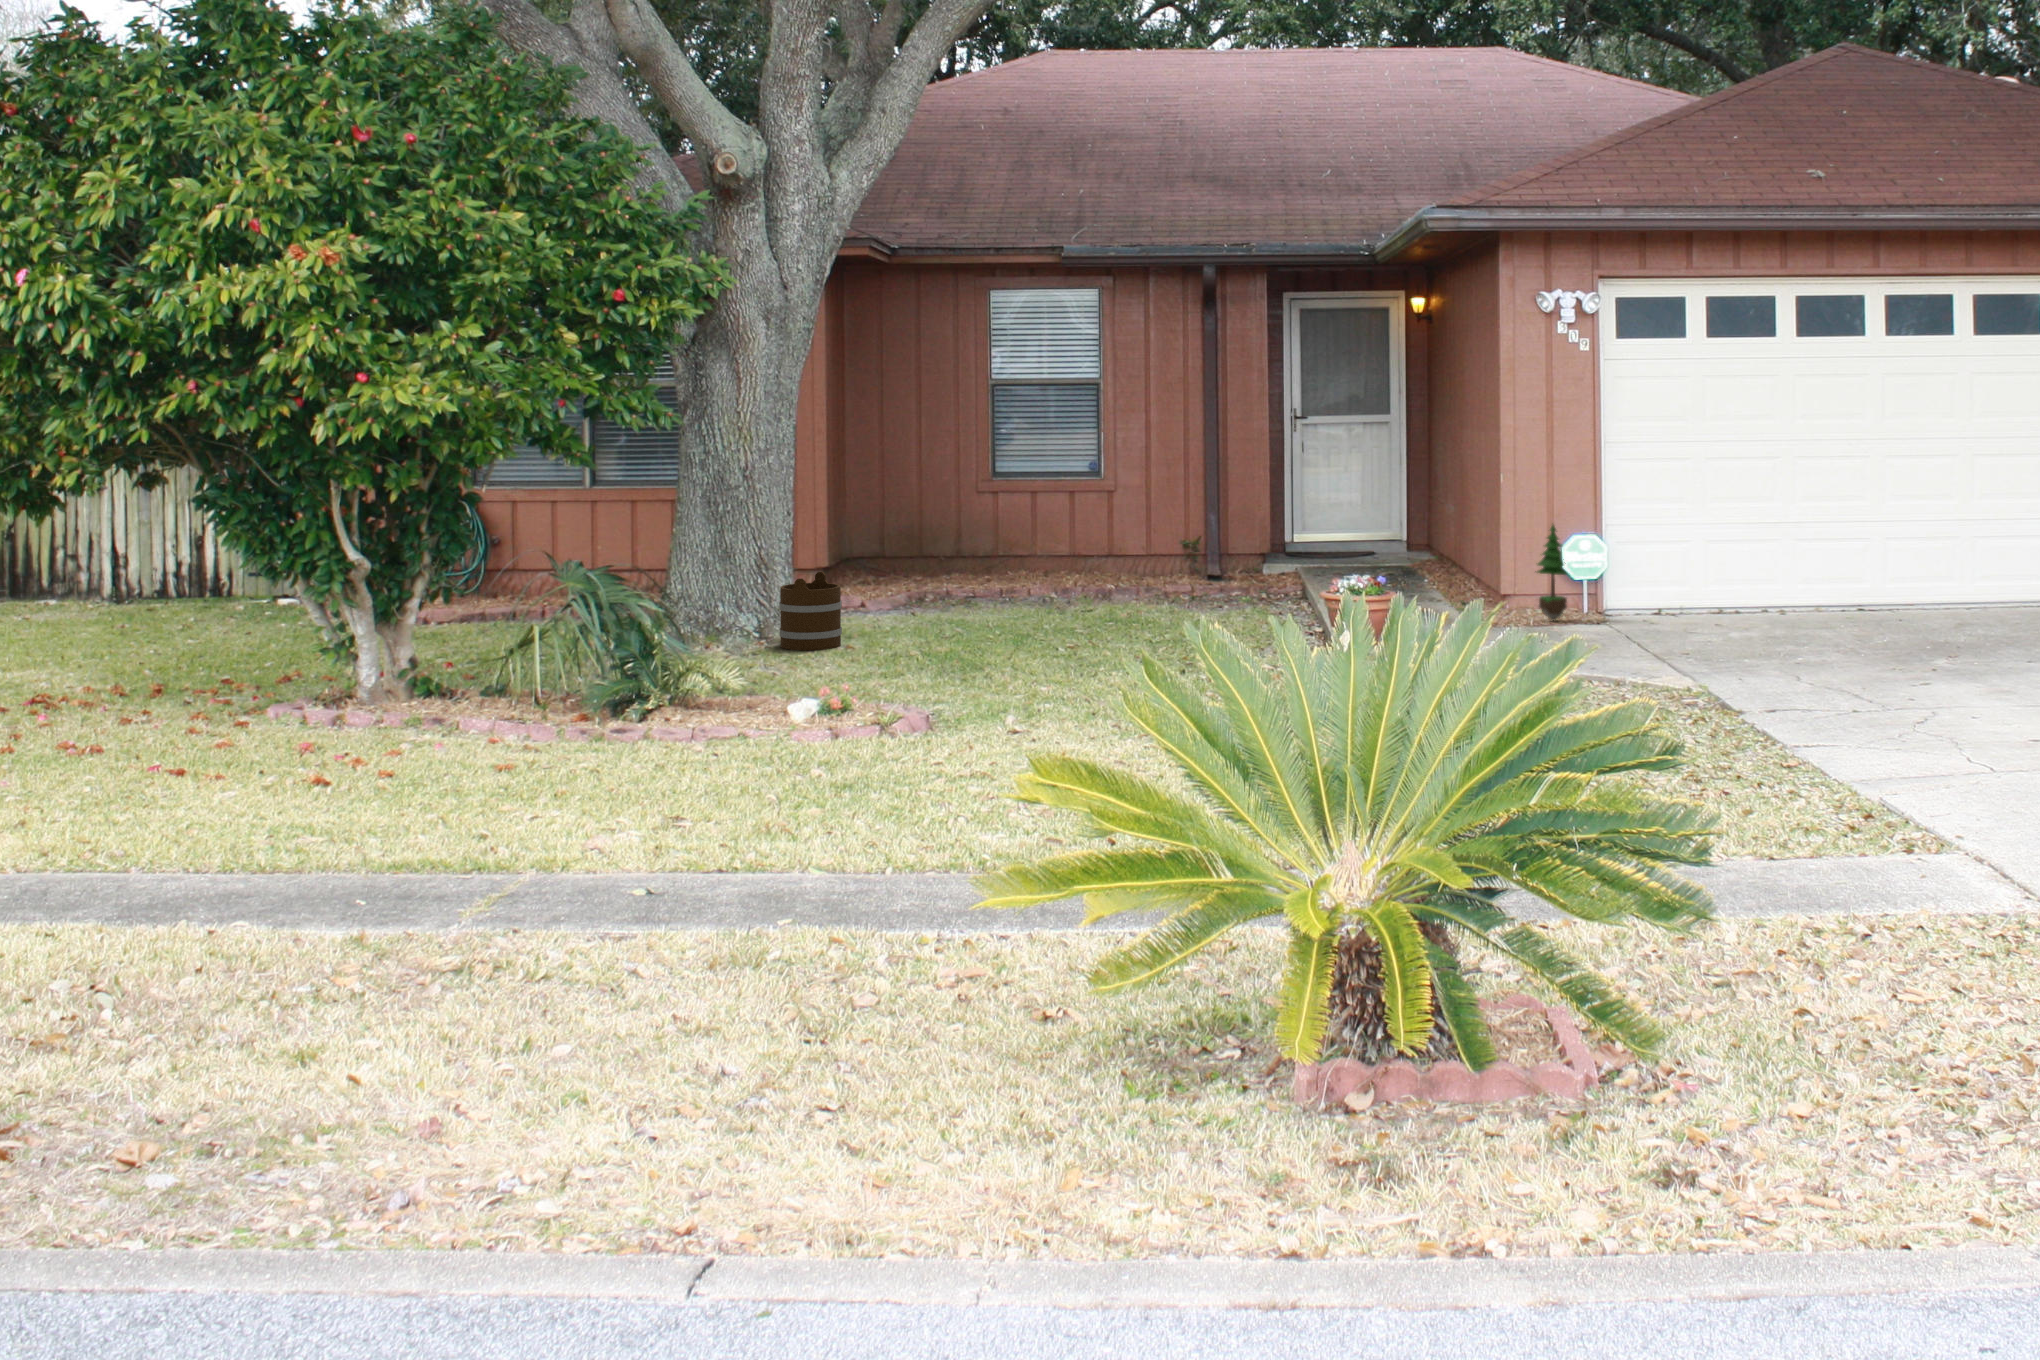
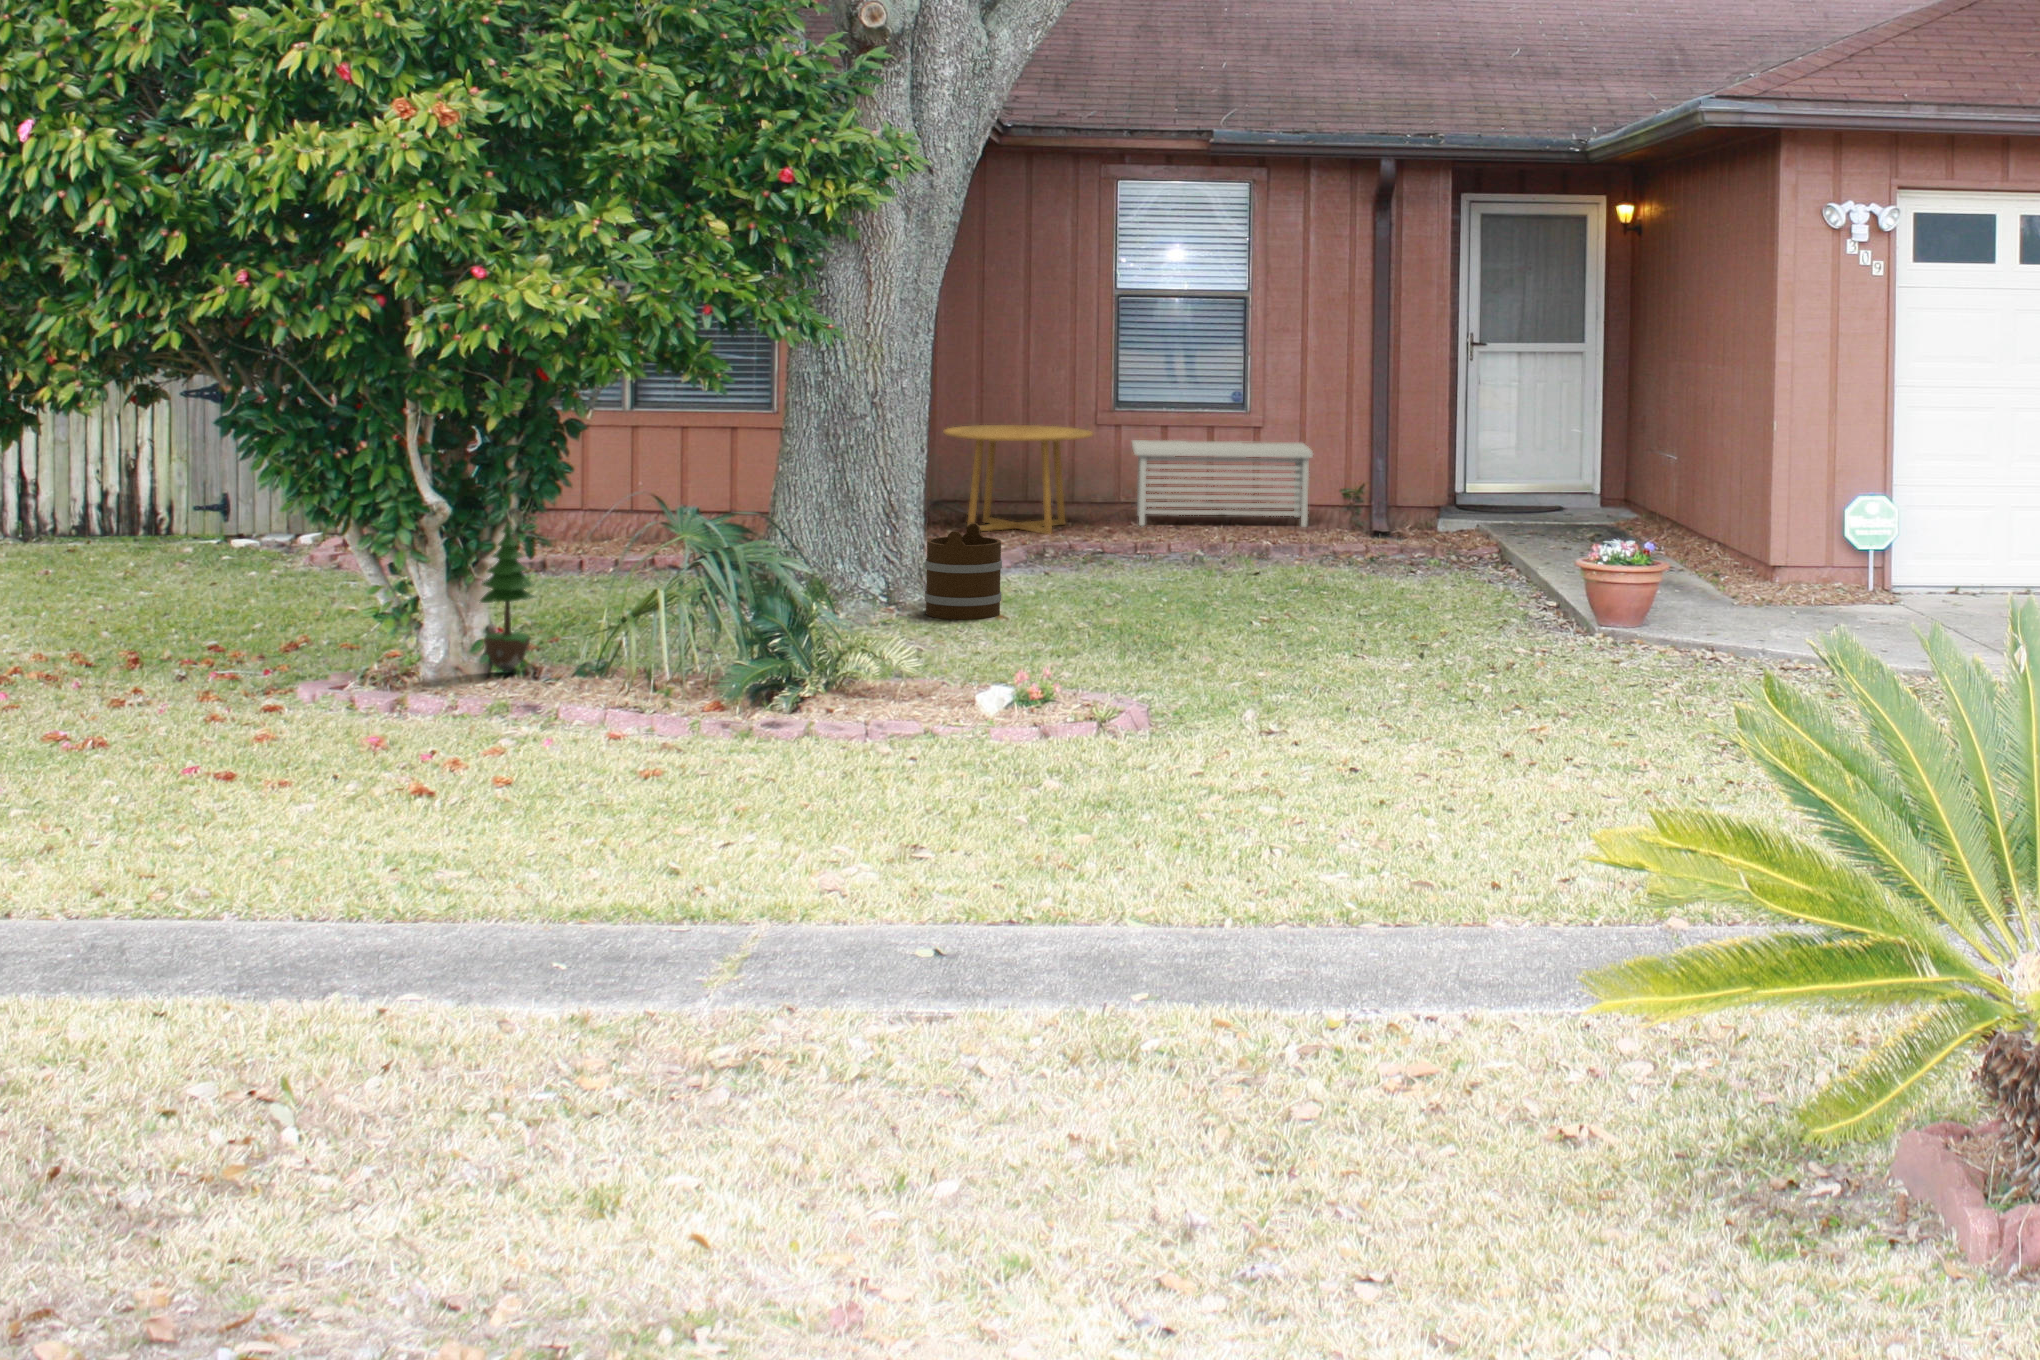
round table: none [835,494,959,583] -> present [944,425,1093,534]
storage bench: none [994,503,1142,575] -> present [1132,440,1313,527]
potted tree: present [1537,525,1568,620] -> present [480,522,534,672]

